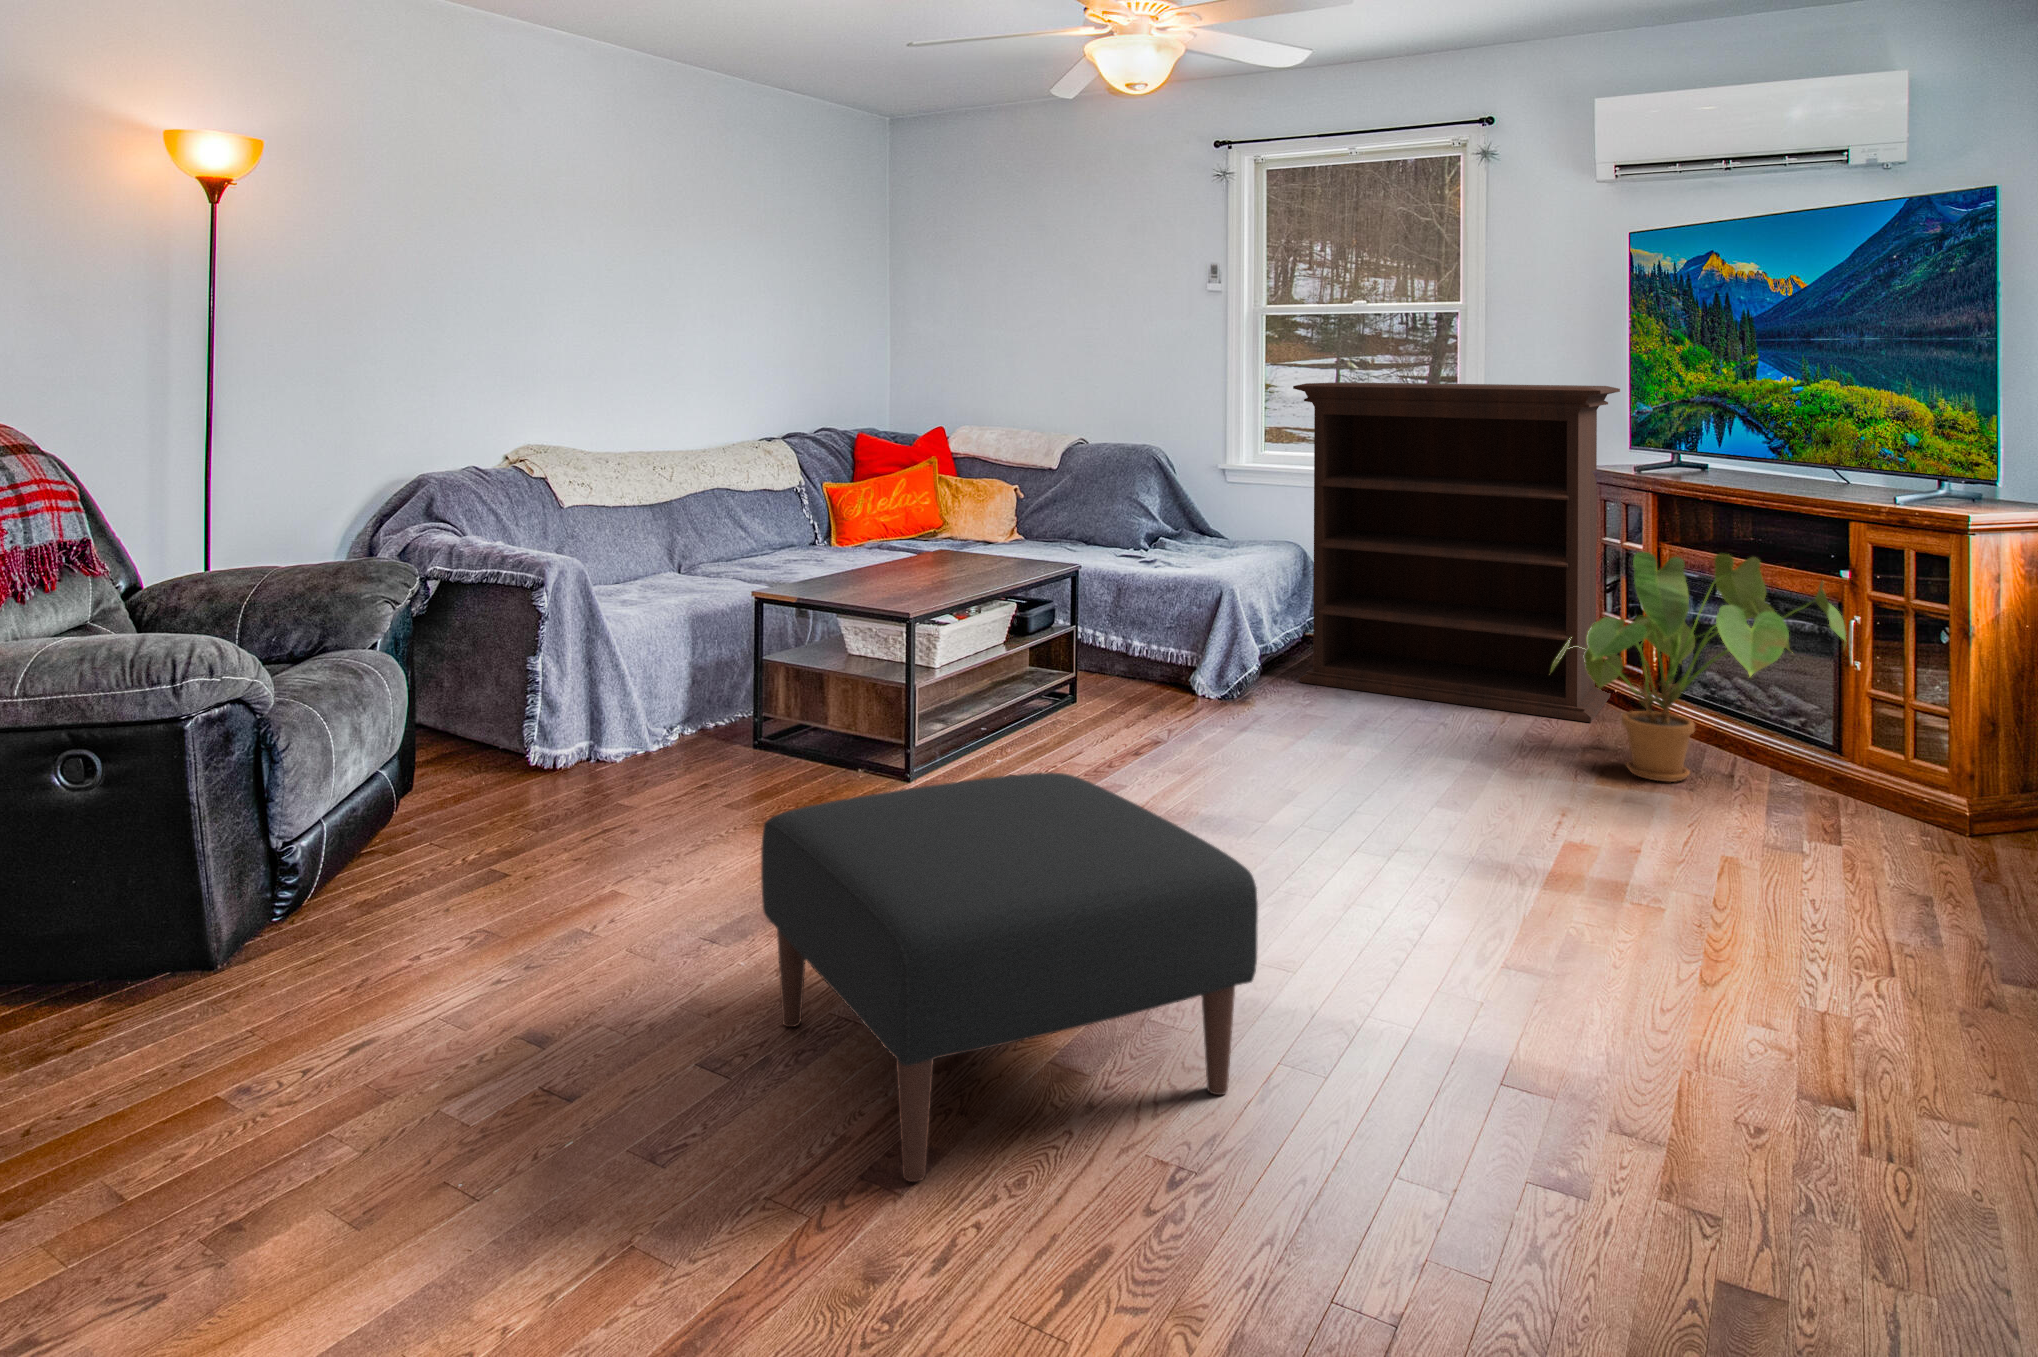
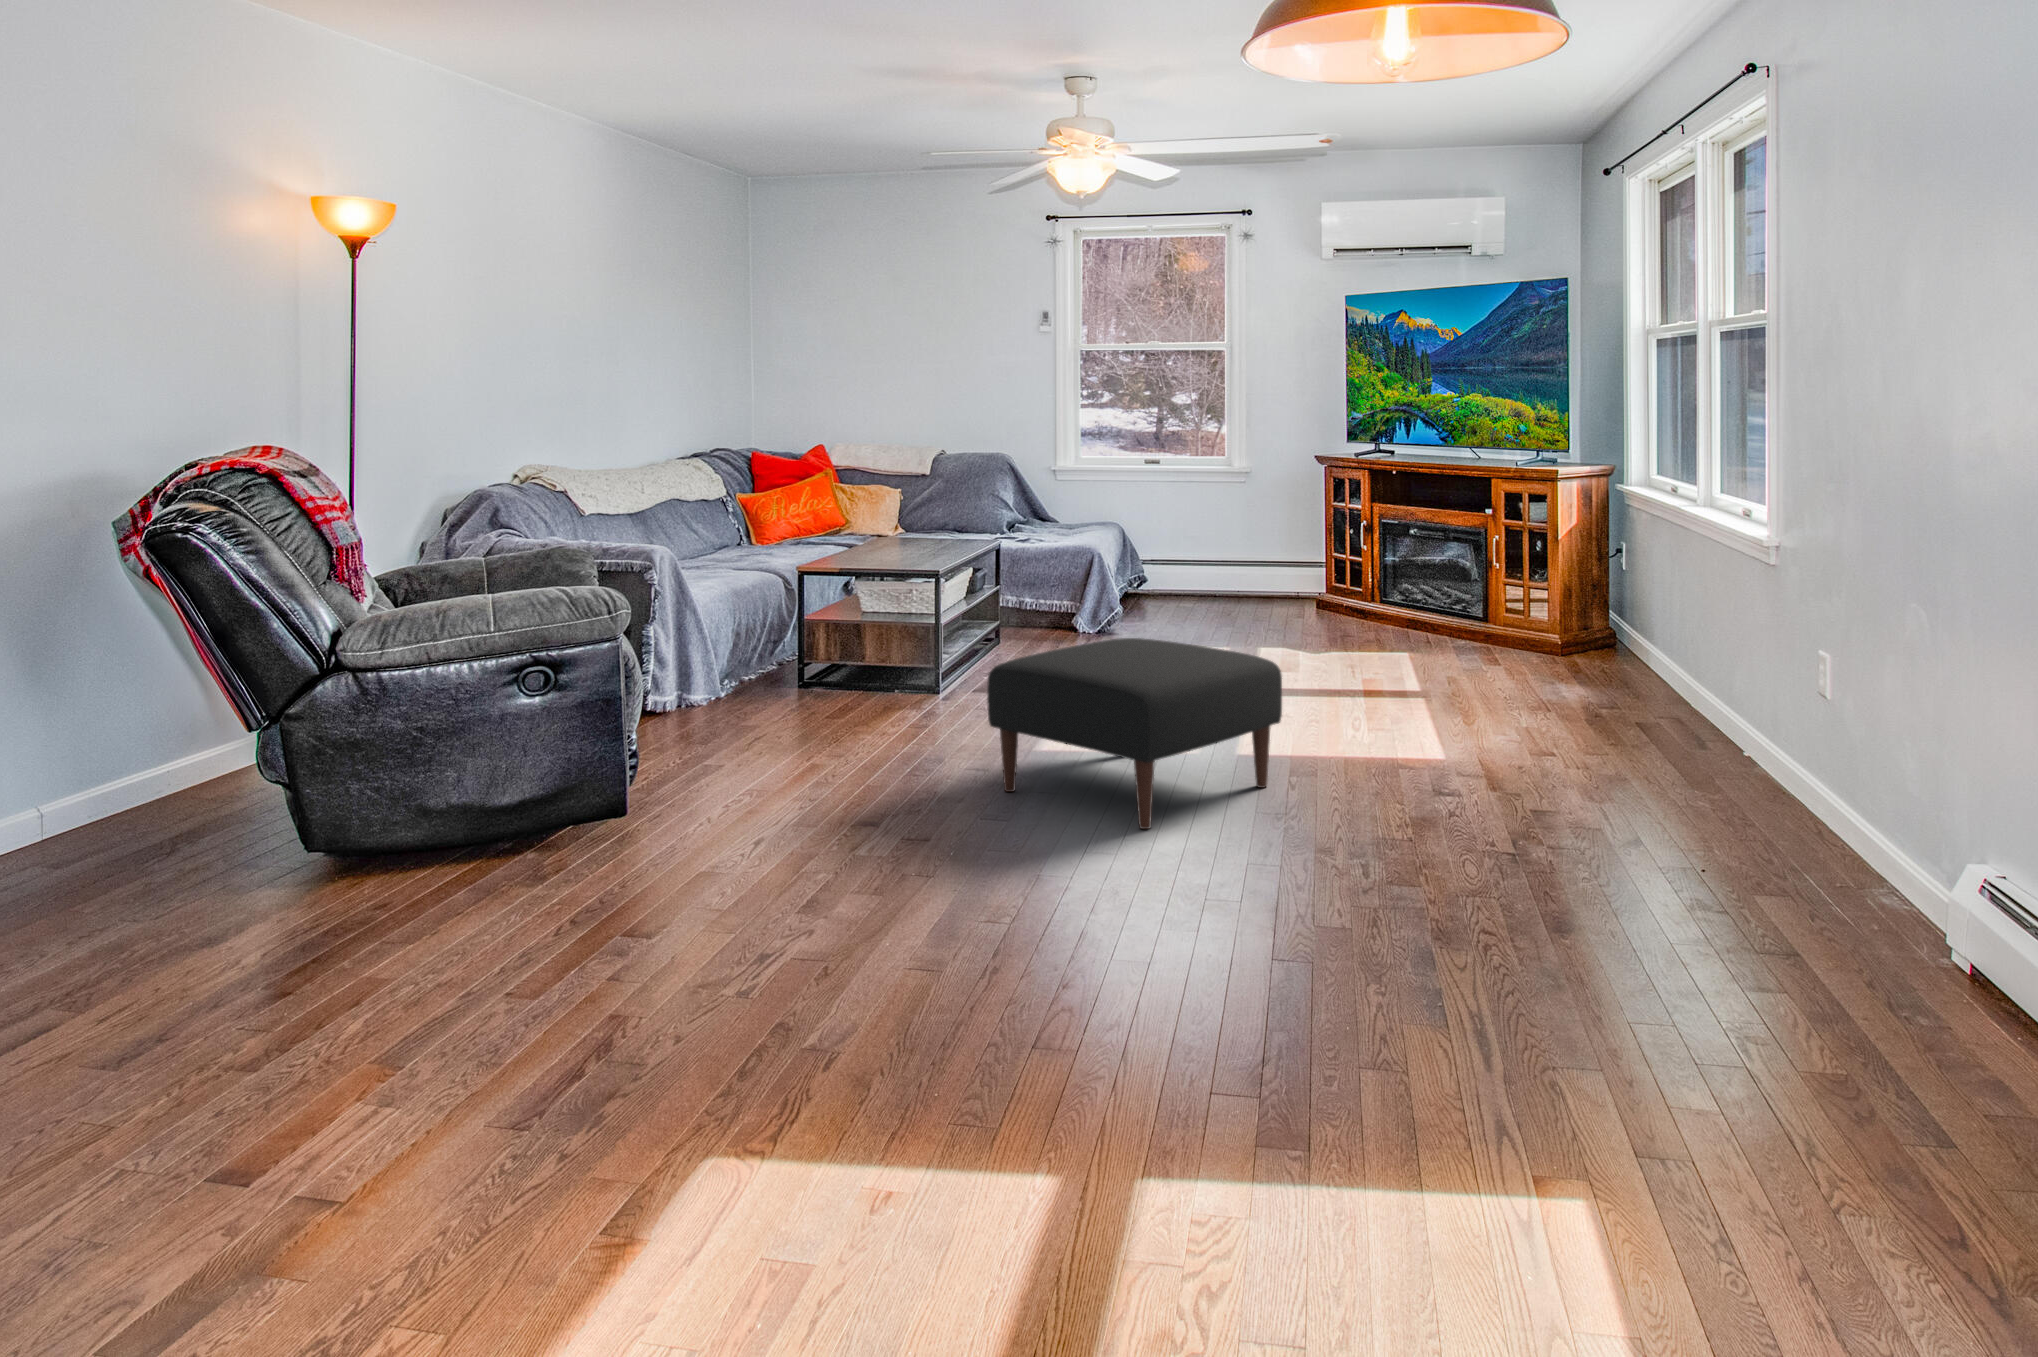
bookshelf: present [1293,382,1620,722] -> none [1131,399,1343,626]
house plant: present [1552,552,1847,782] -> none [1325,504,1496,650]

